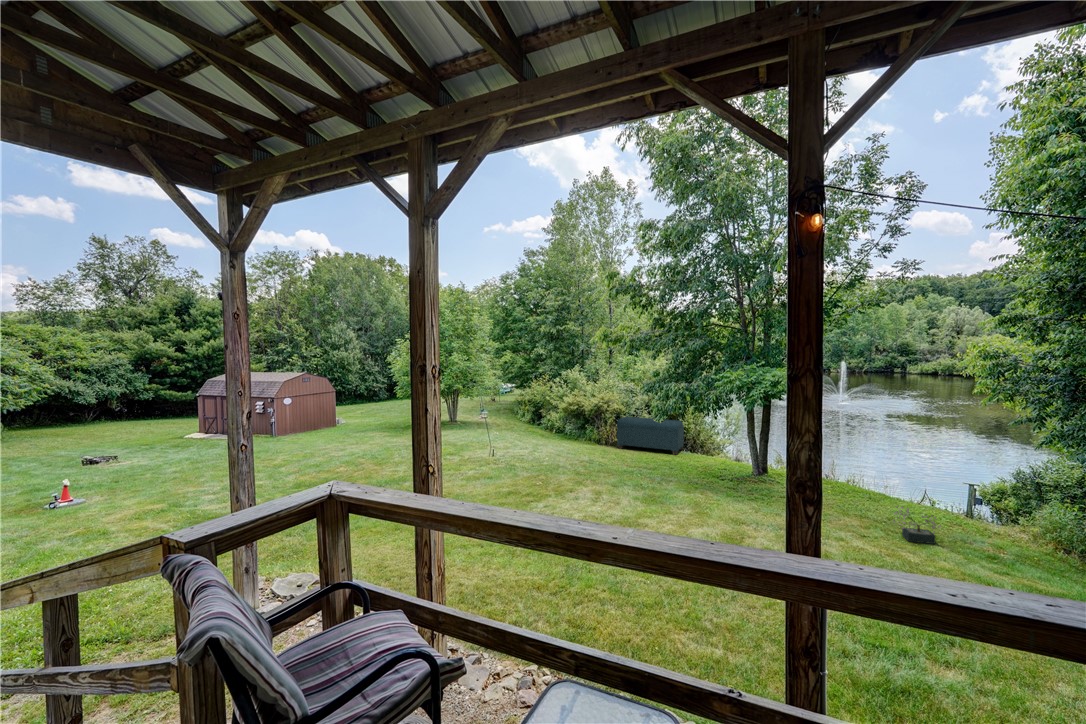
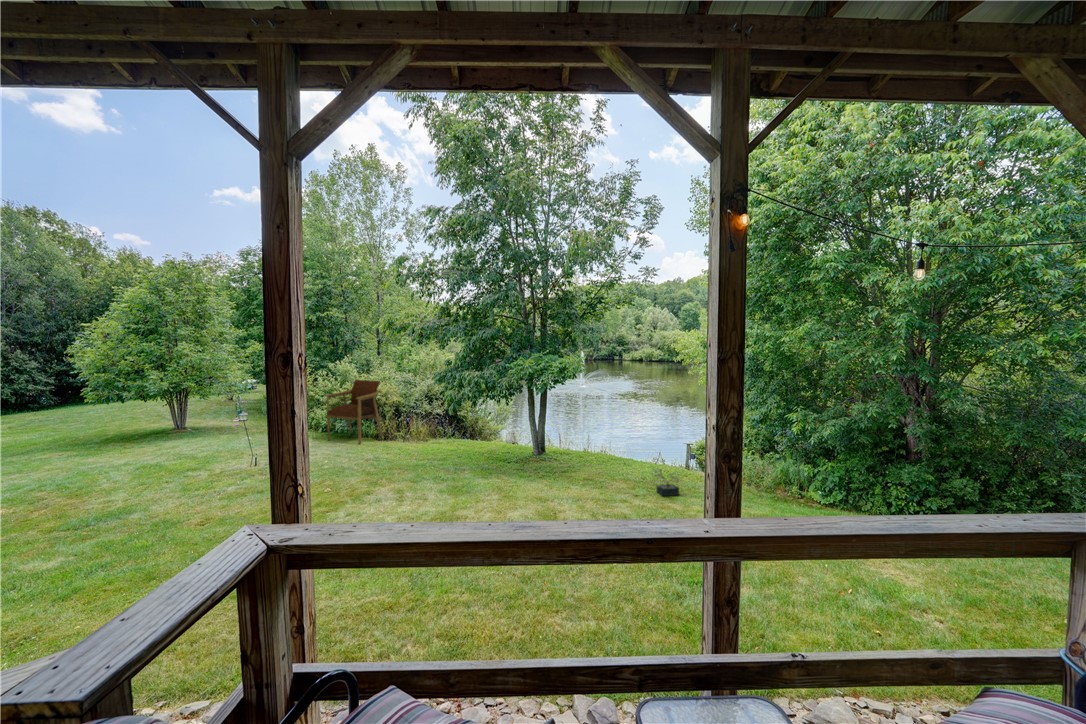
armchair: none [555,387,604,447] -> present [325,380,382,444]
bench: present [617,417,684,455] -> none [398,408,465,442]

